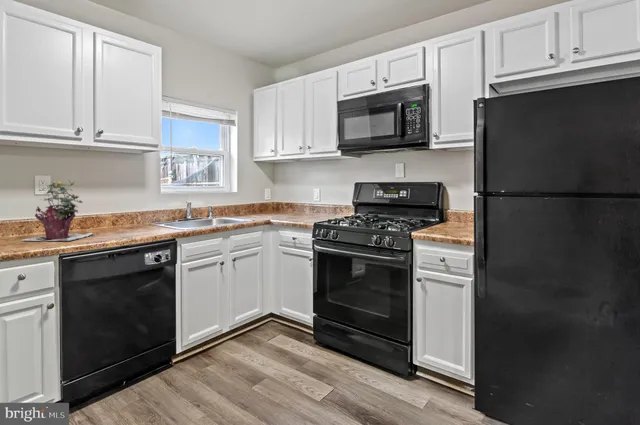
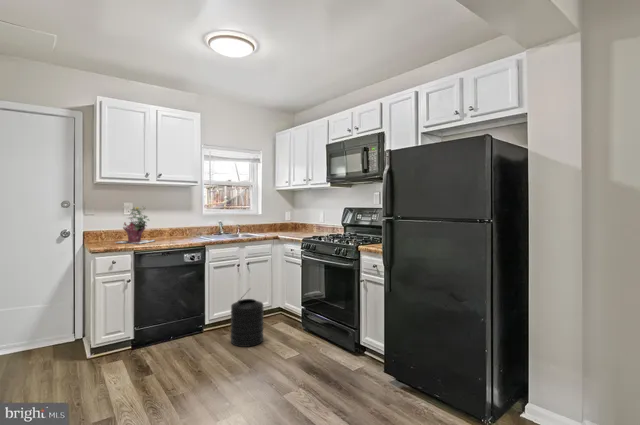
trash can: none [223,297,271,385] -> present [231,298,264,347]

